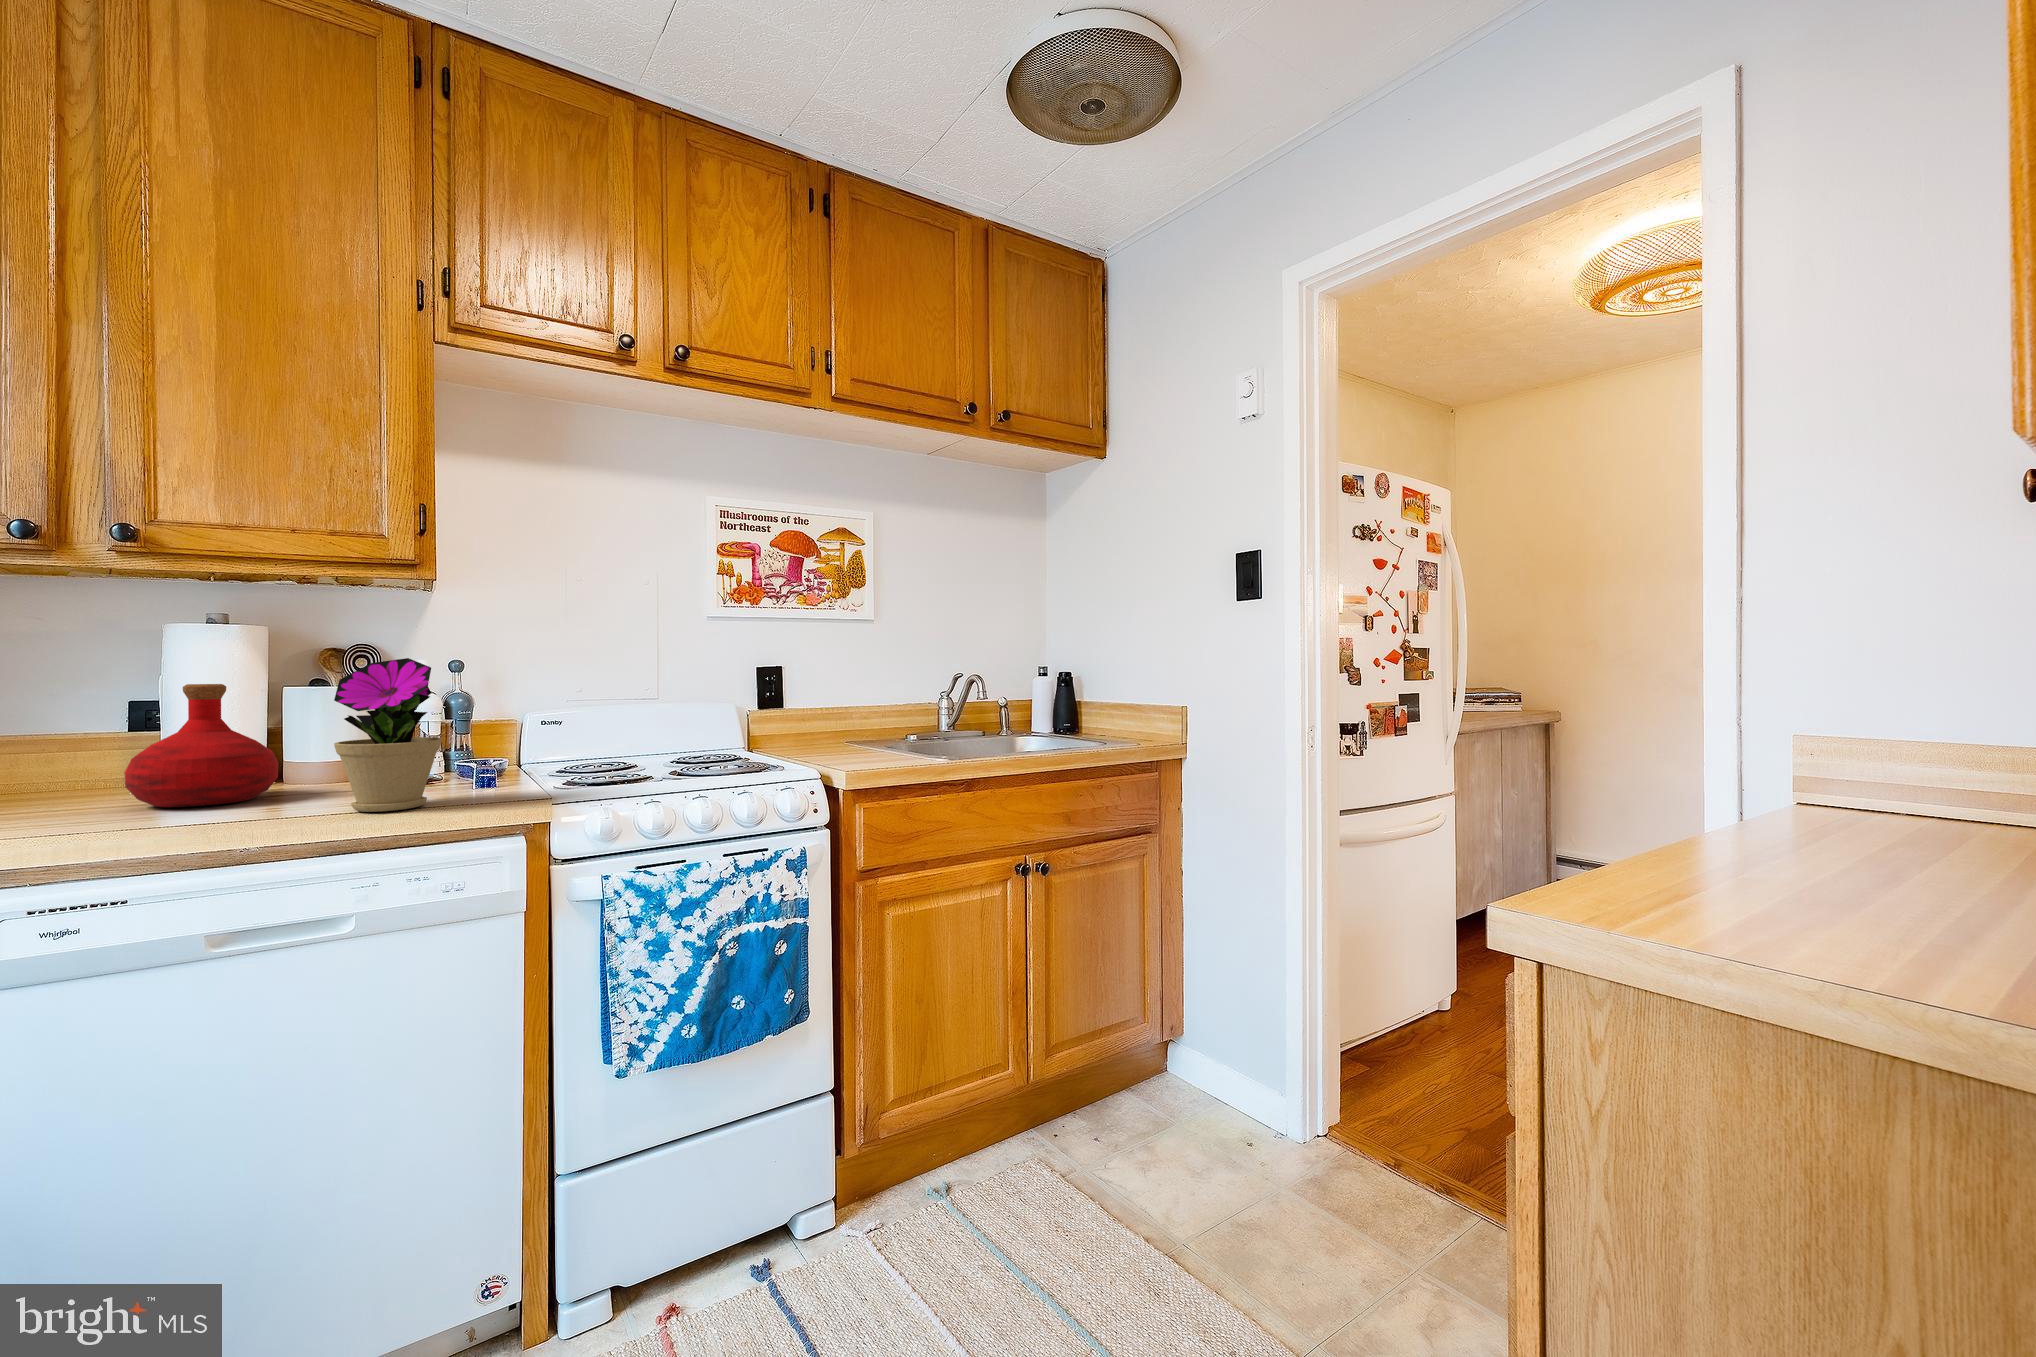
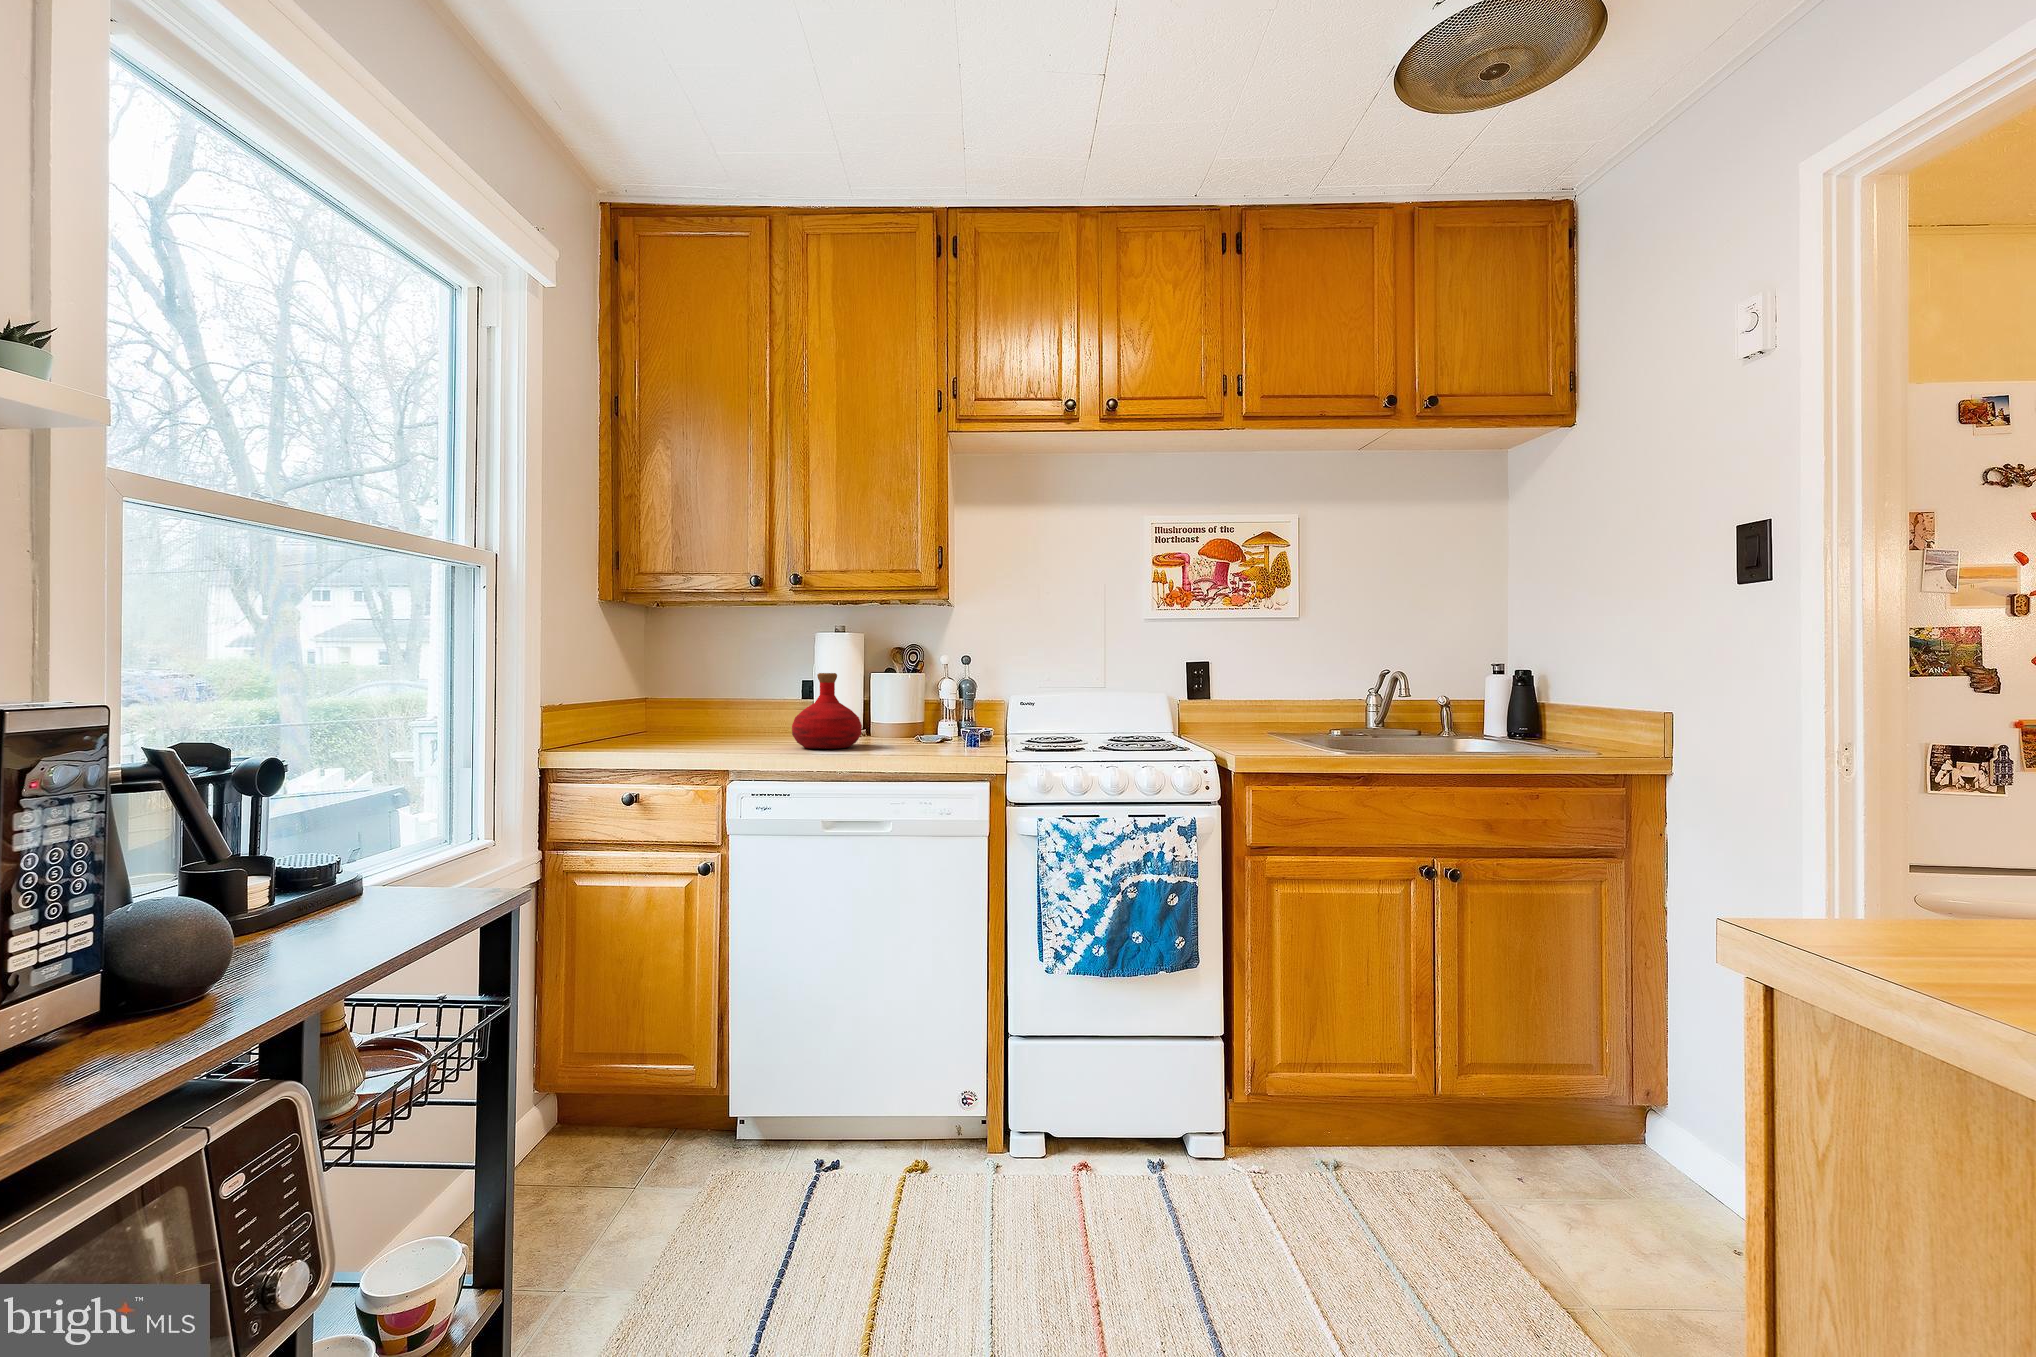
flower pot: present [334,658,442,812] -> none [886,656,944,758]

